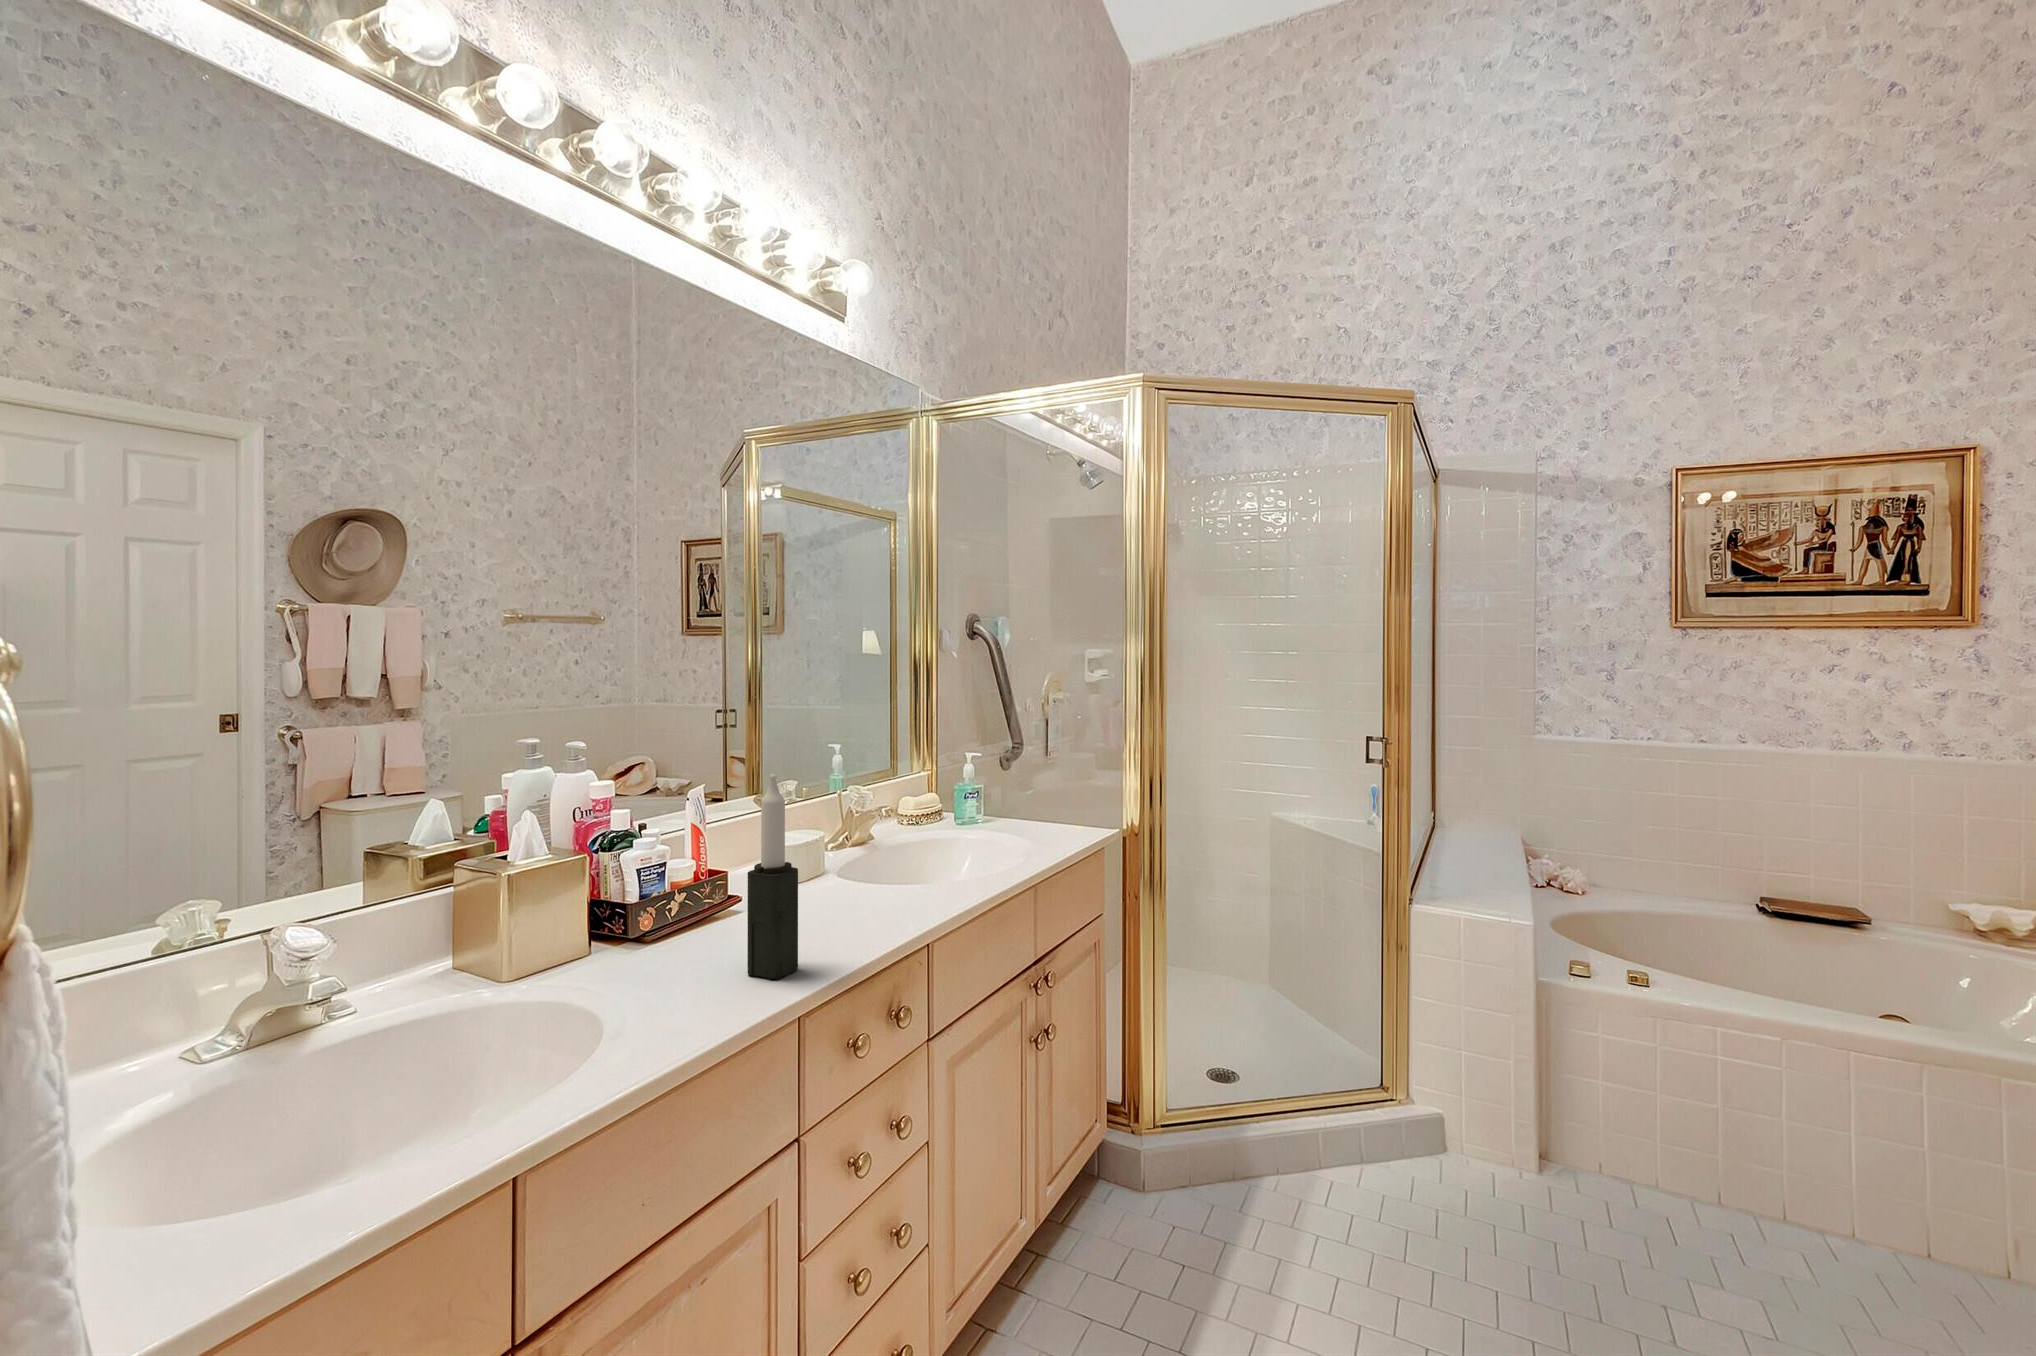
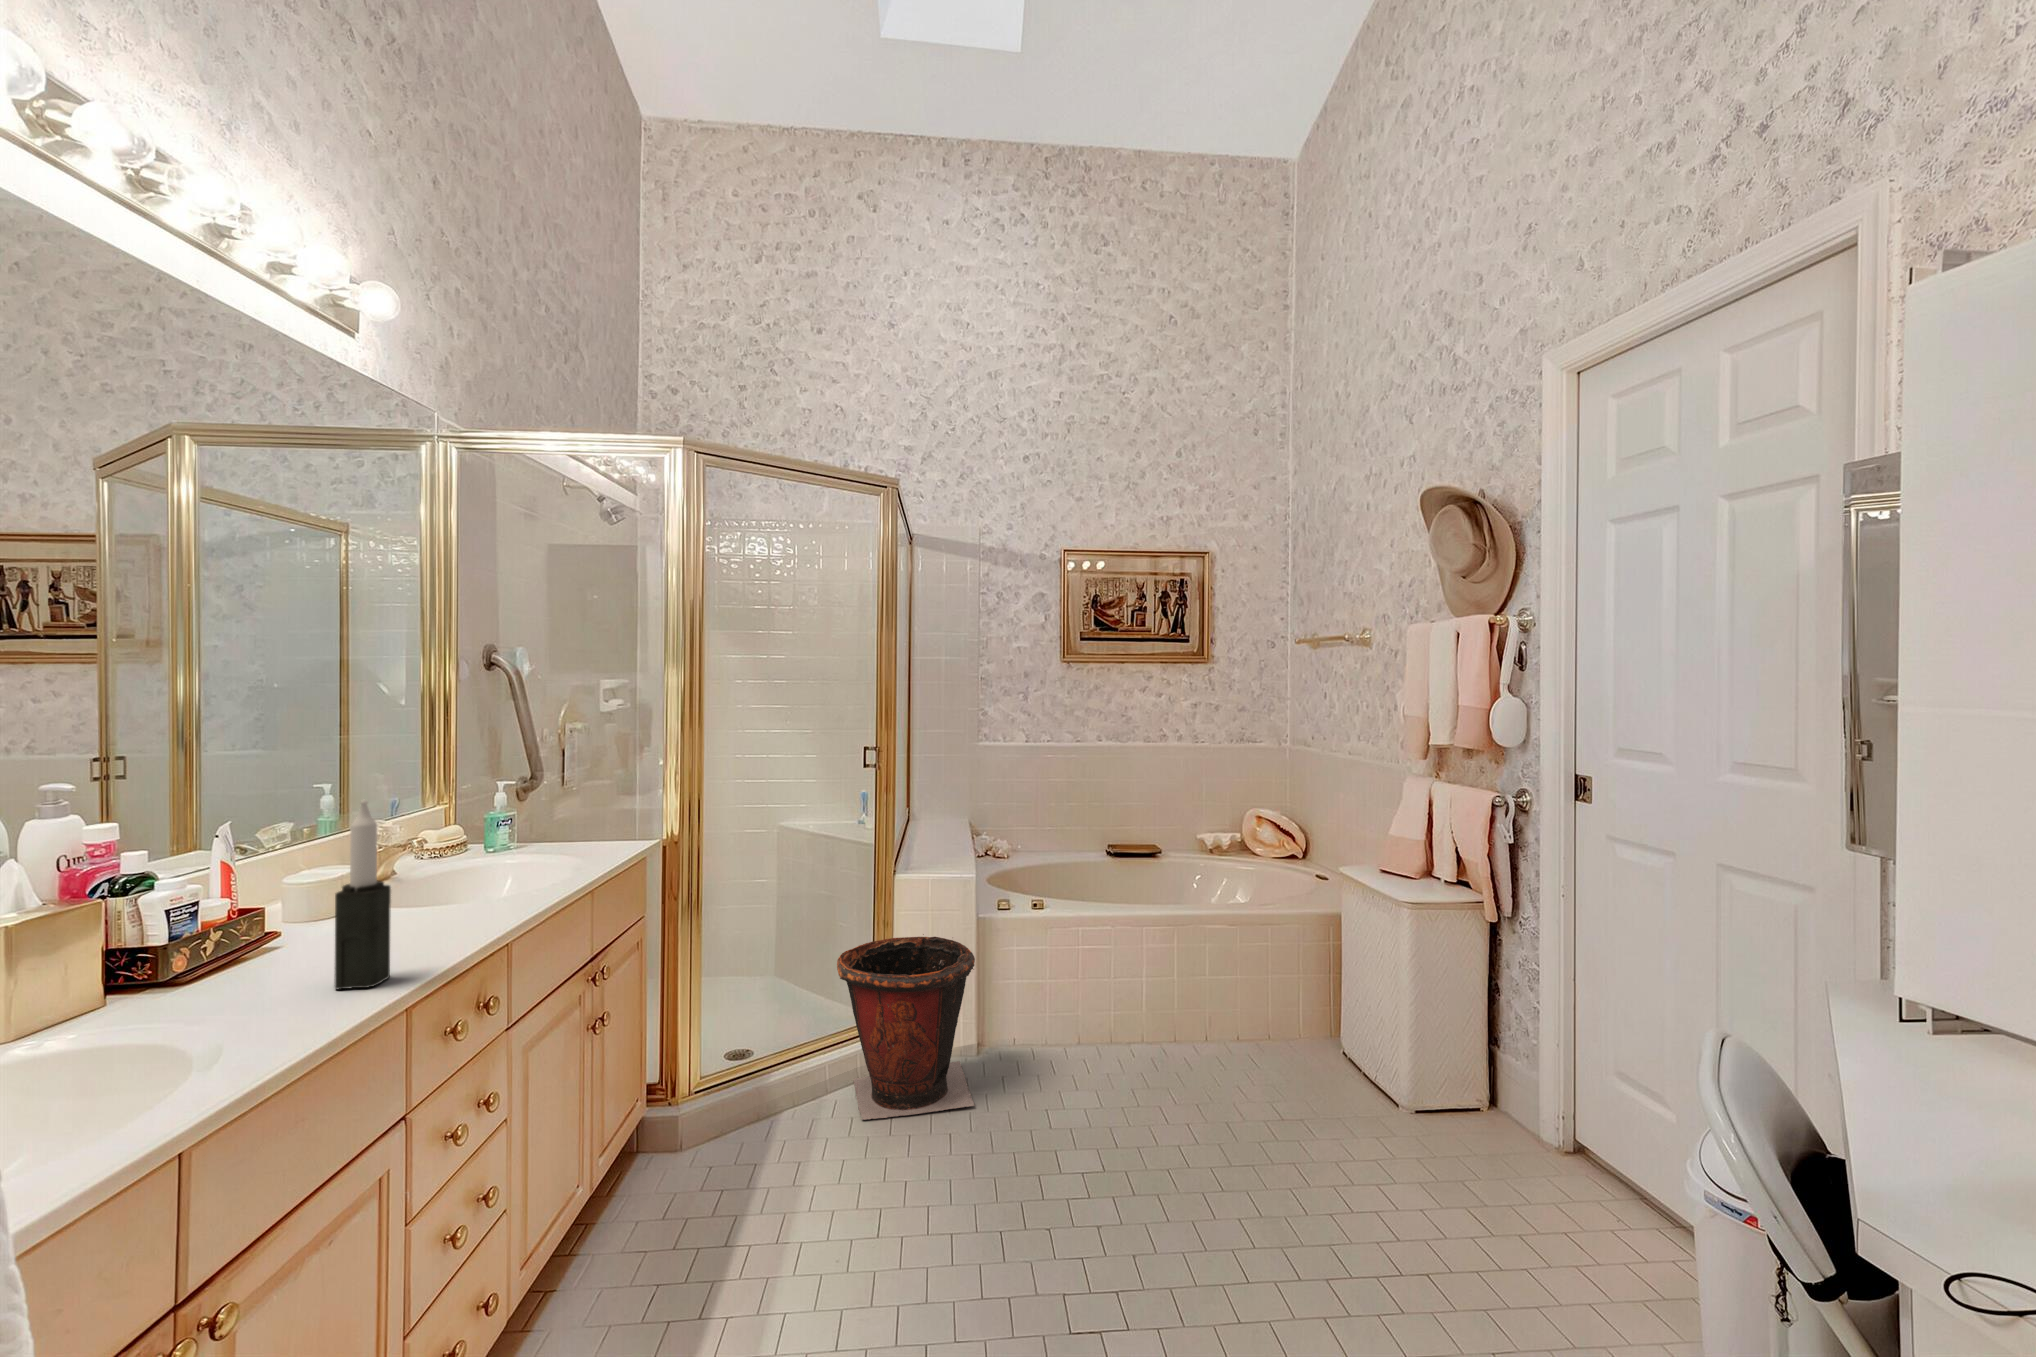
waste bin: none [1330,988,1535,1251] -> present [837,934,975,1120]

